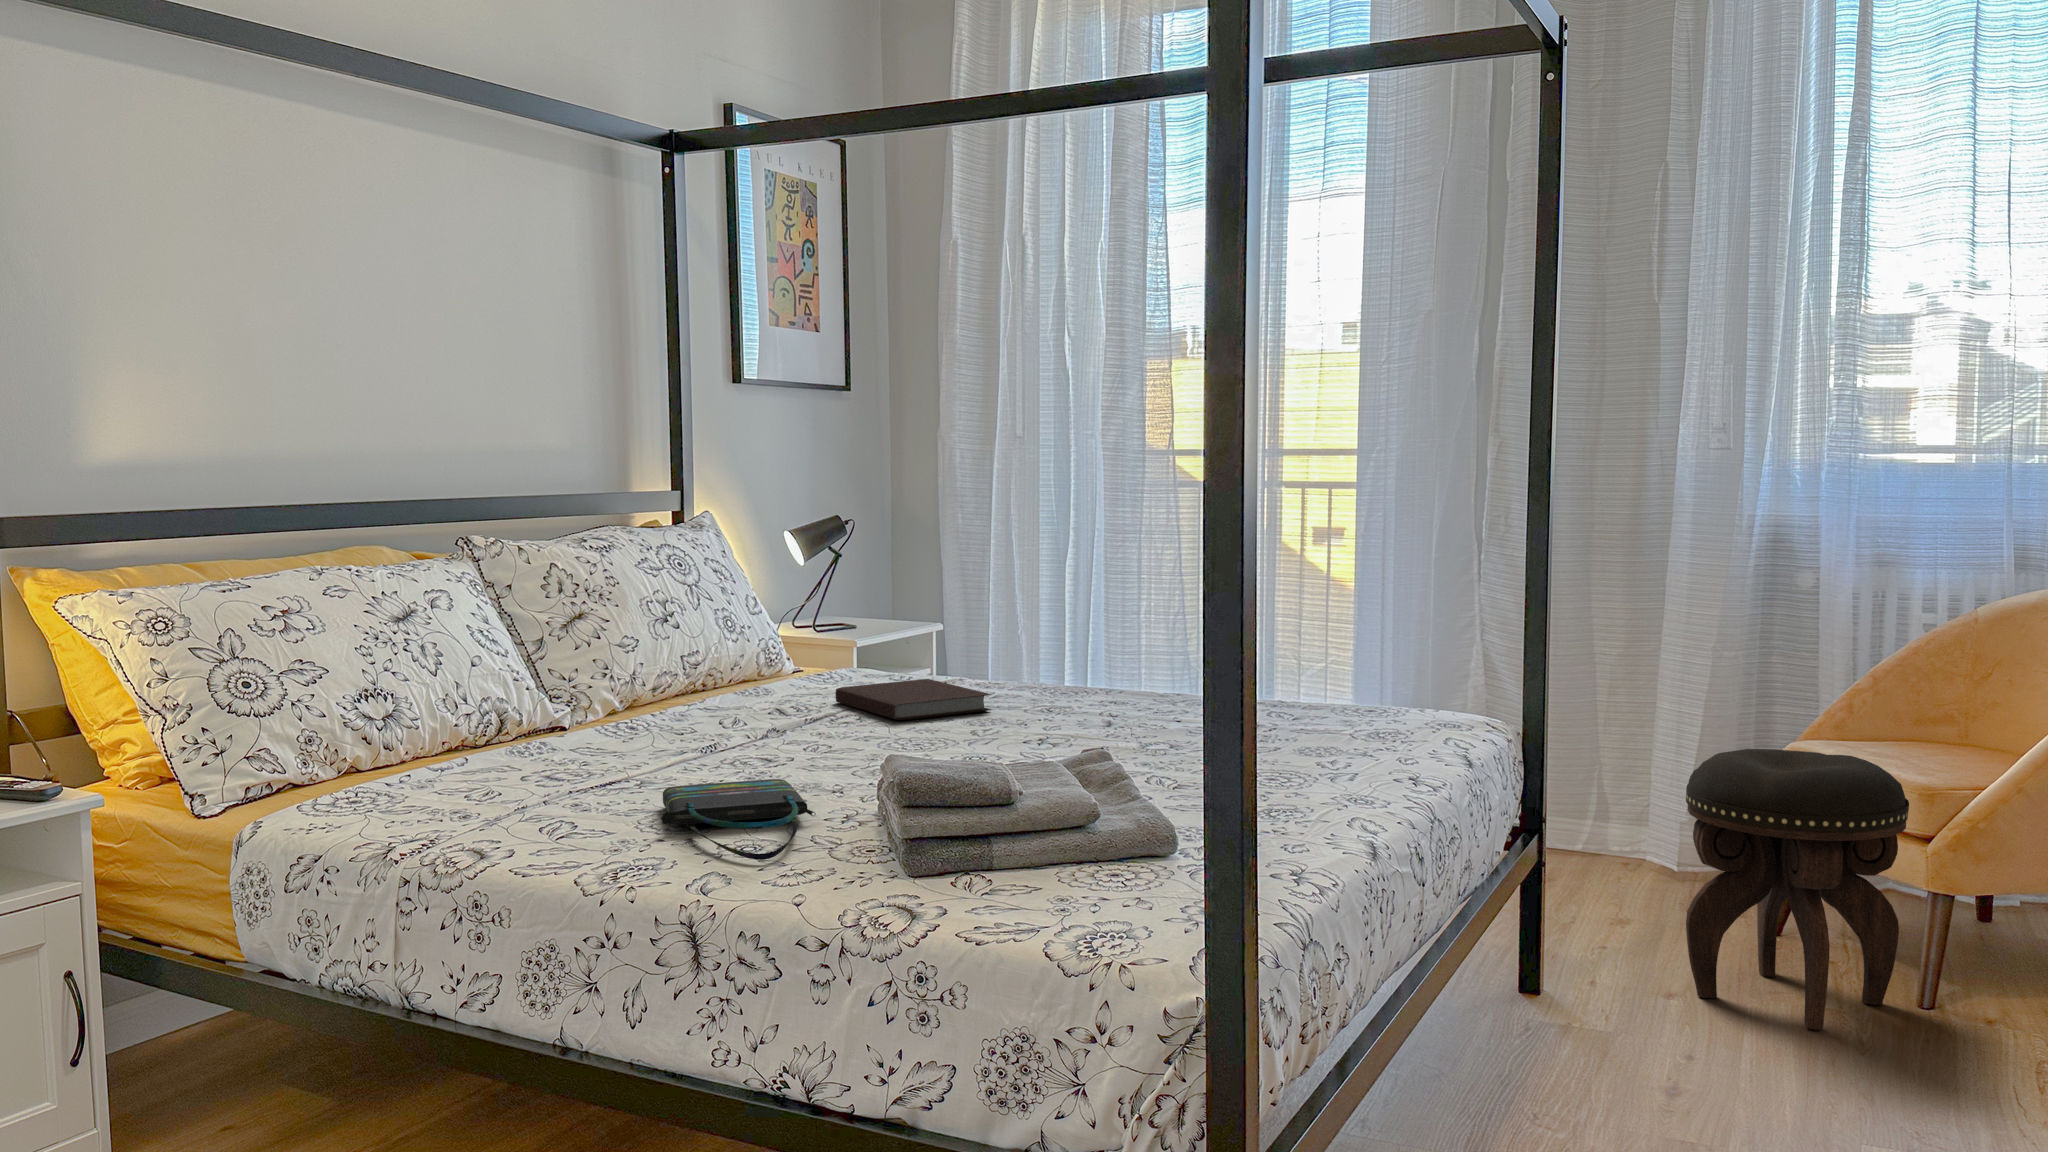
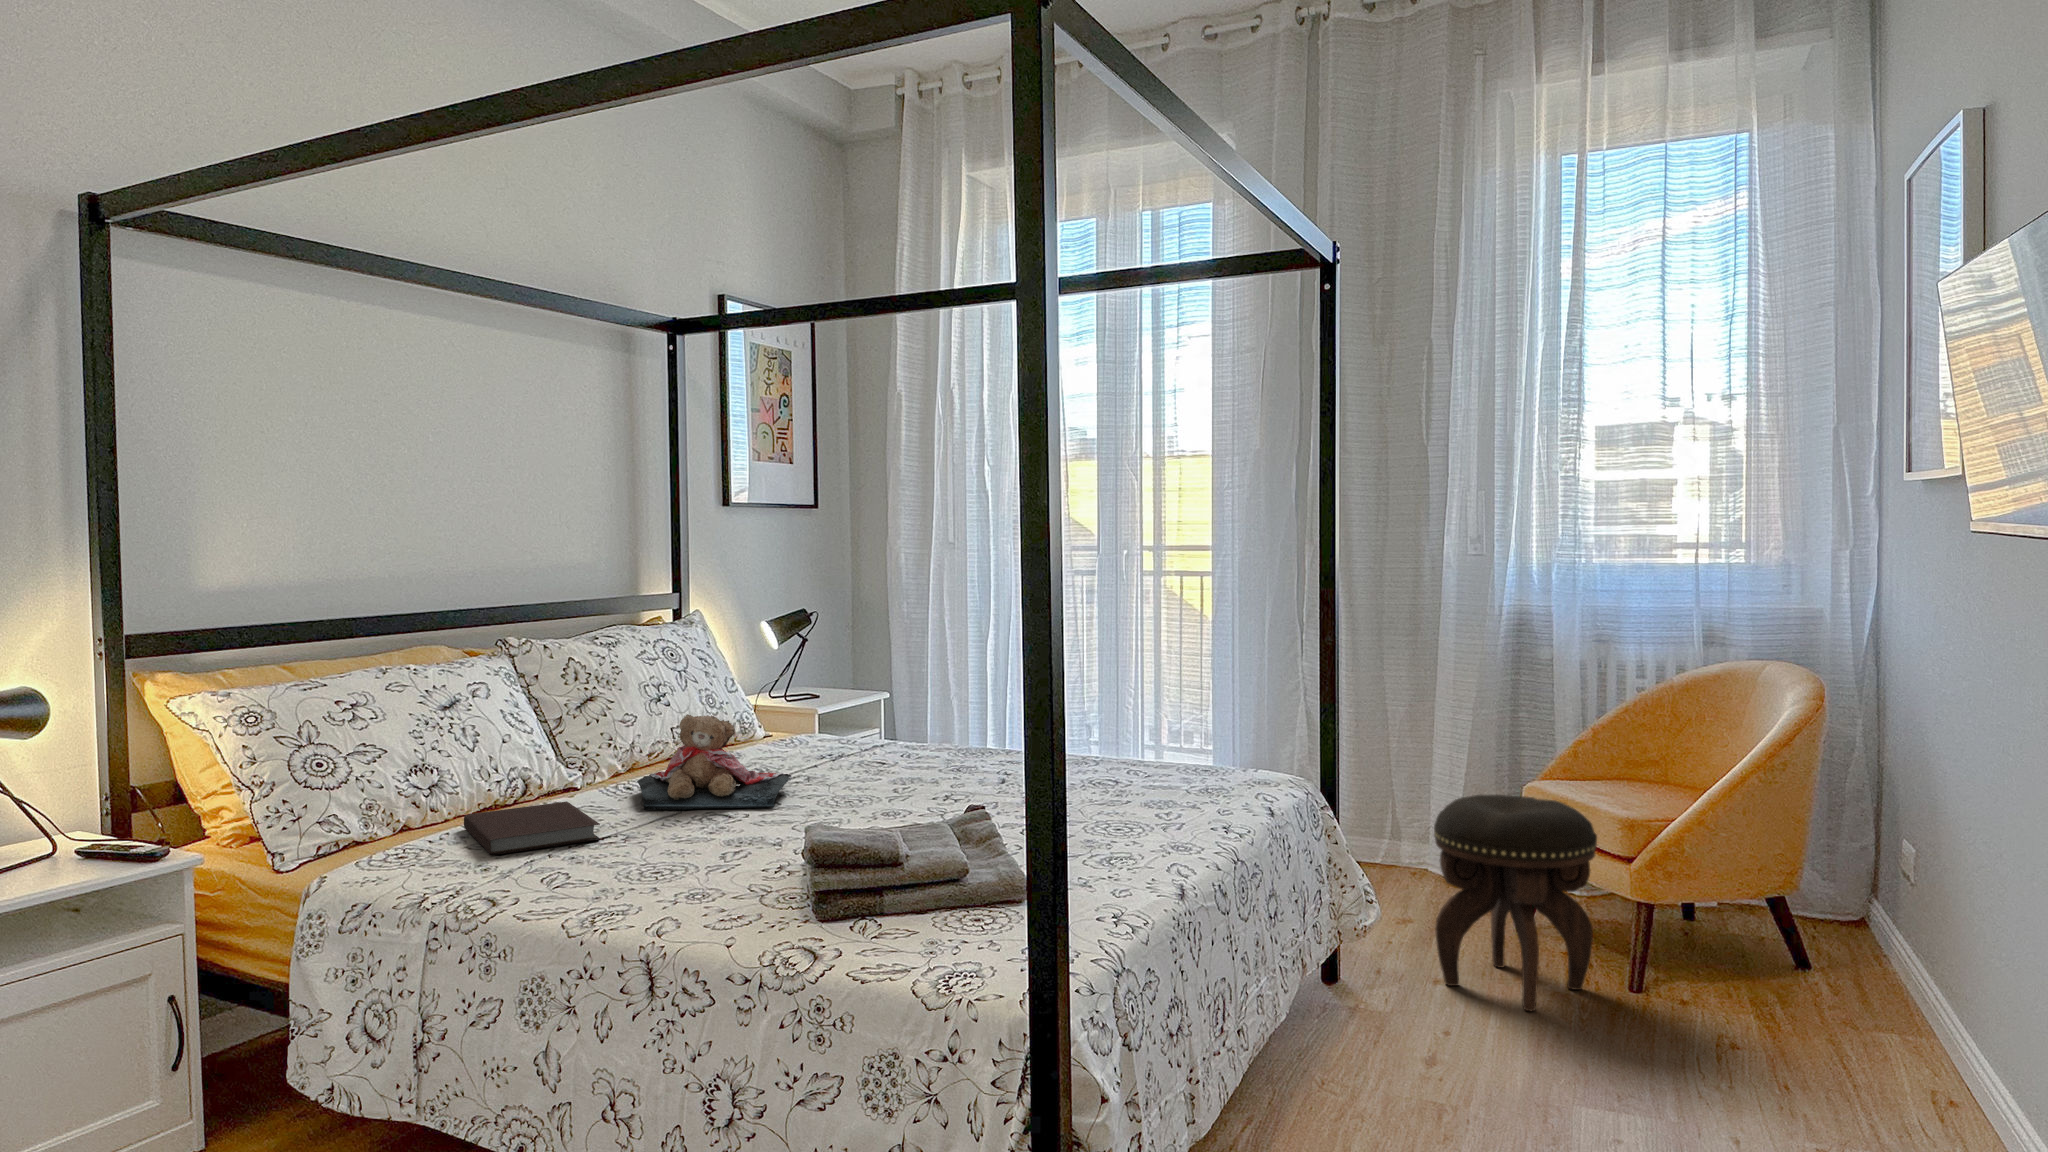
teddy bear: none [643,629,843,752] -> present [637,714,791,810]
notebook: present [836,679,991,720] -> present [464,801,600,854]
tote bag: present [661,779,816,860] -> none [635,837,756,908]

